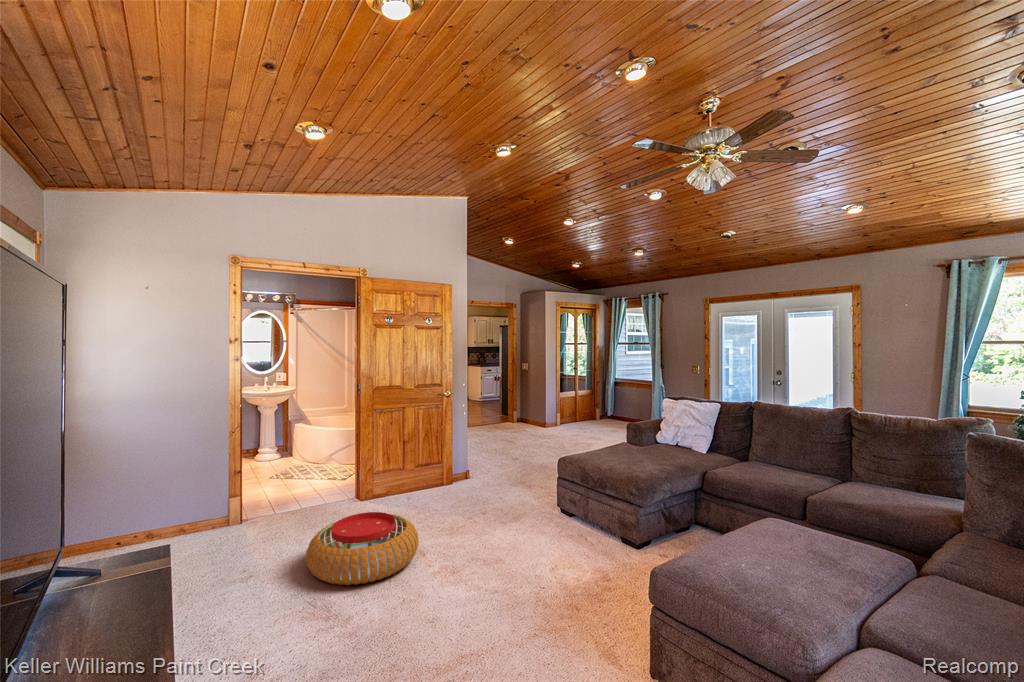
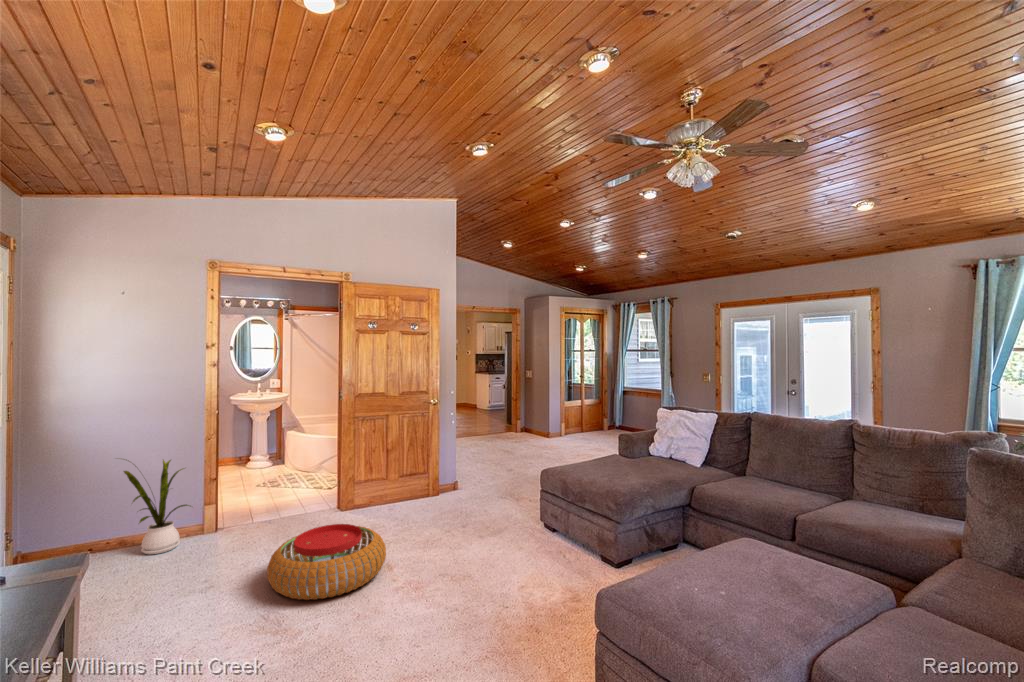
house plant: none [142,451,221,546] -> present [124,460,190,554]

